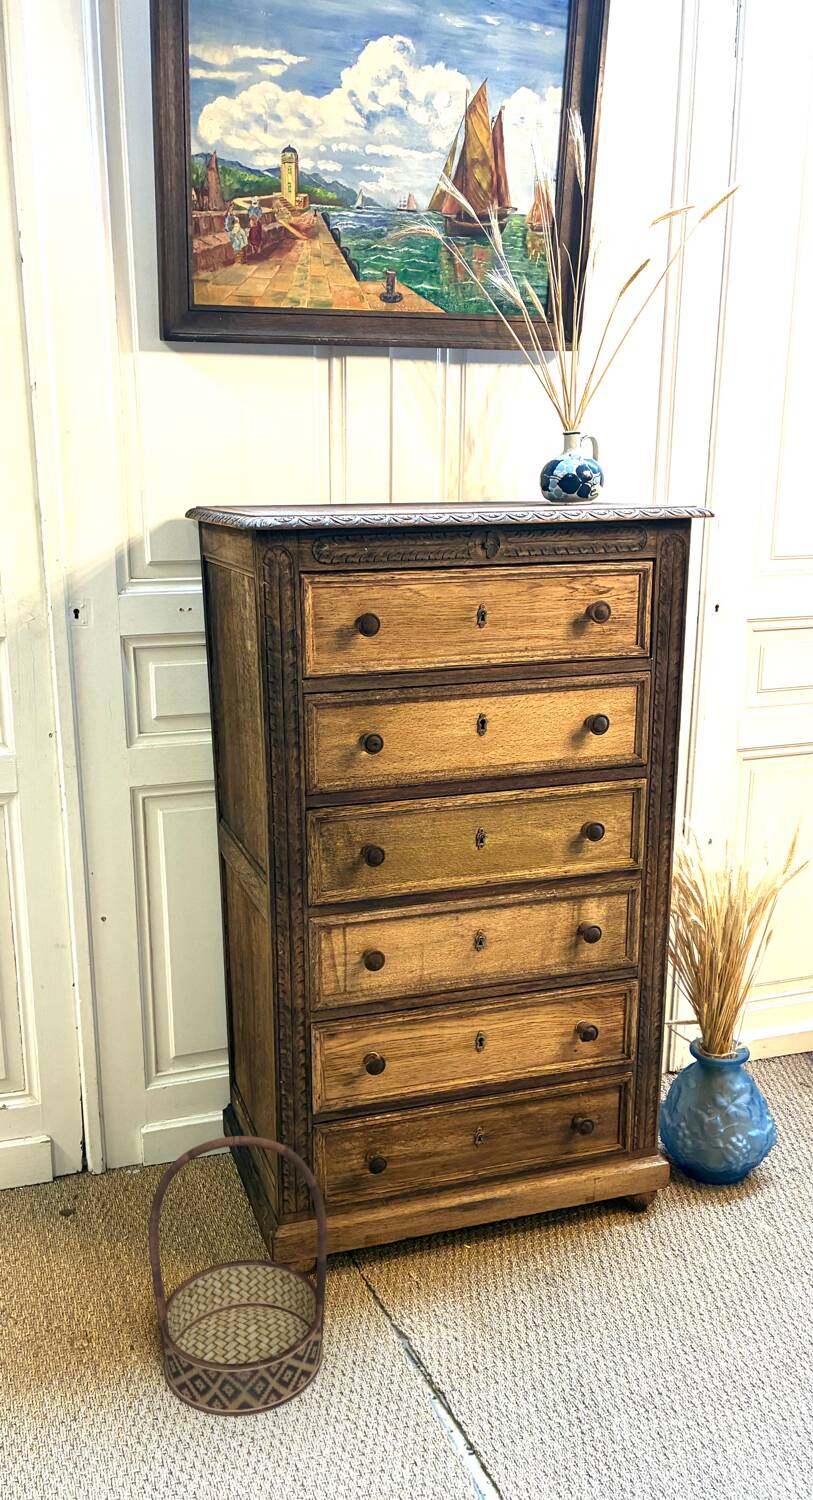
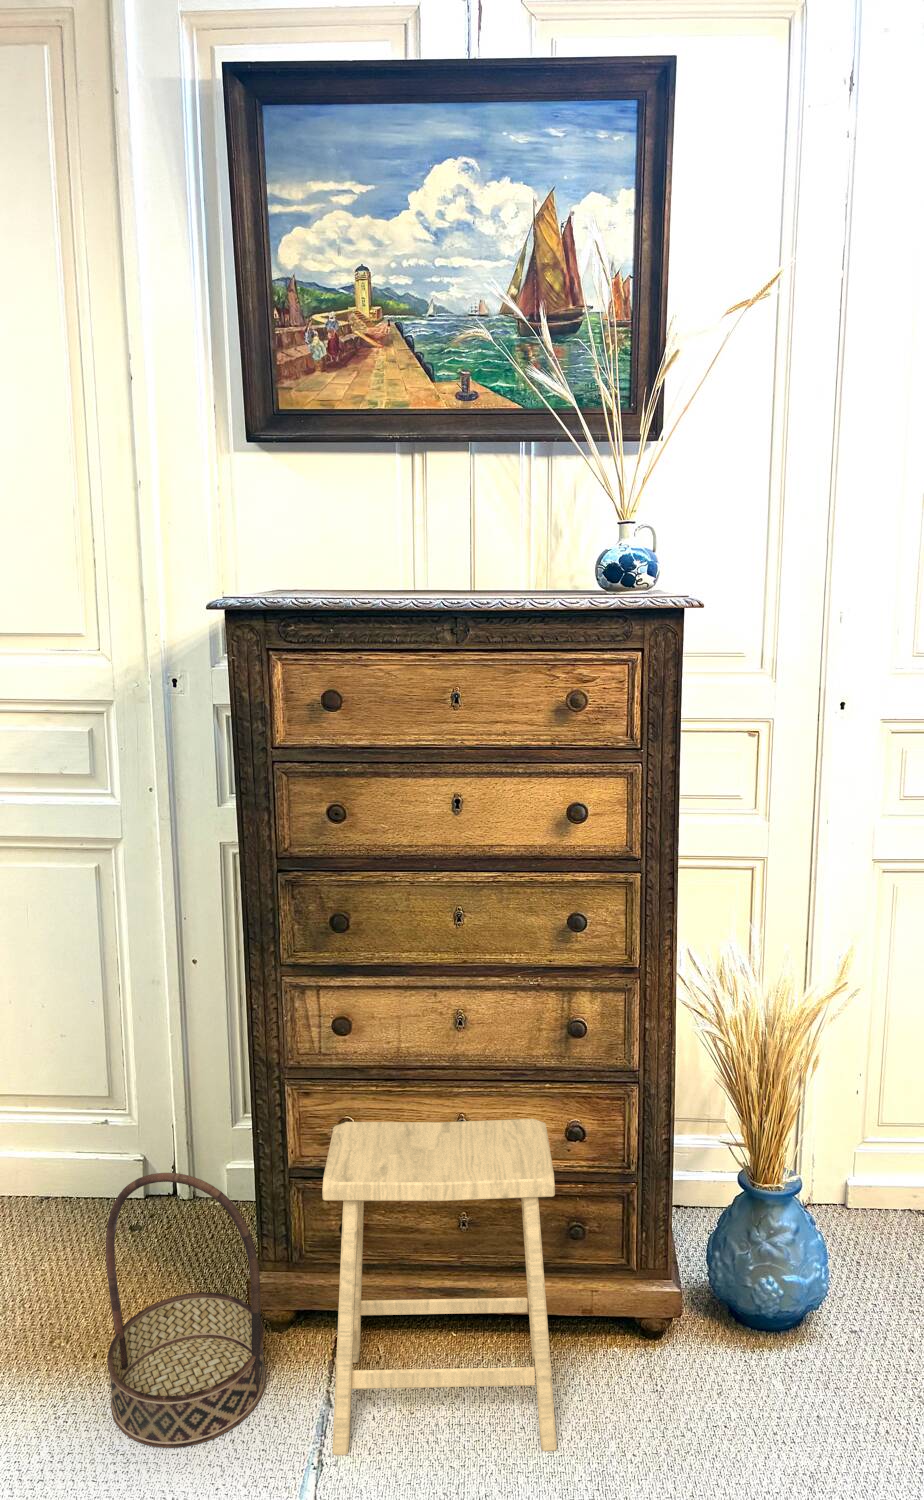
footstool: none [377,1023,621,1374] -> present [322,1119,557,1455]

